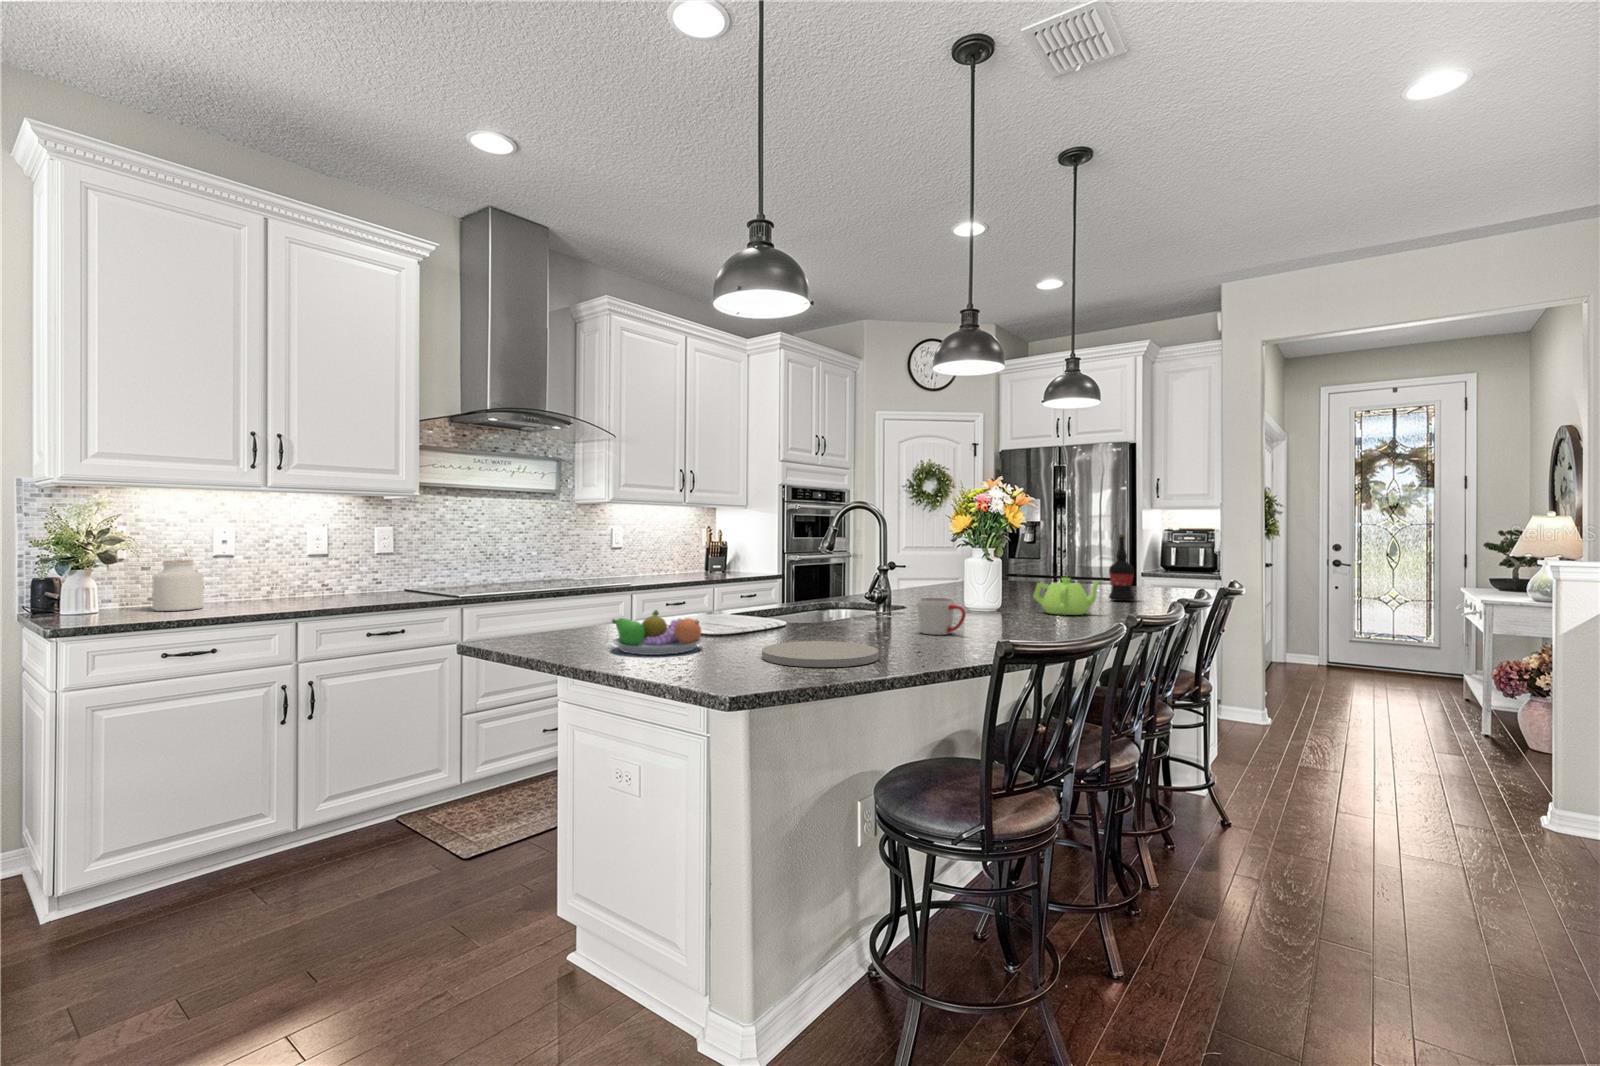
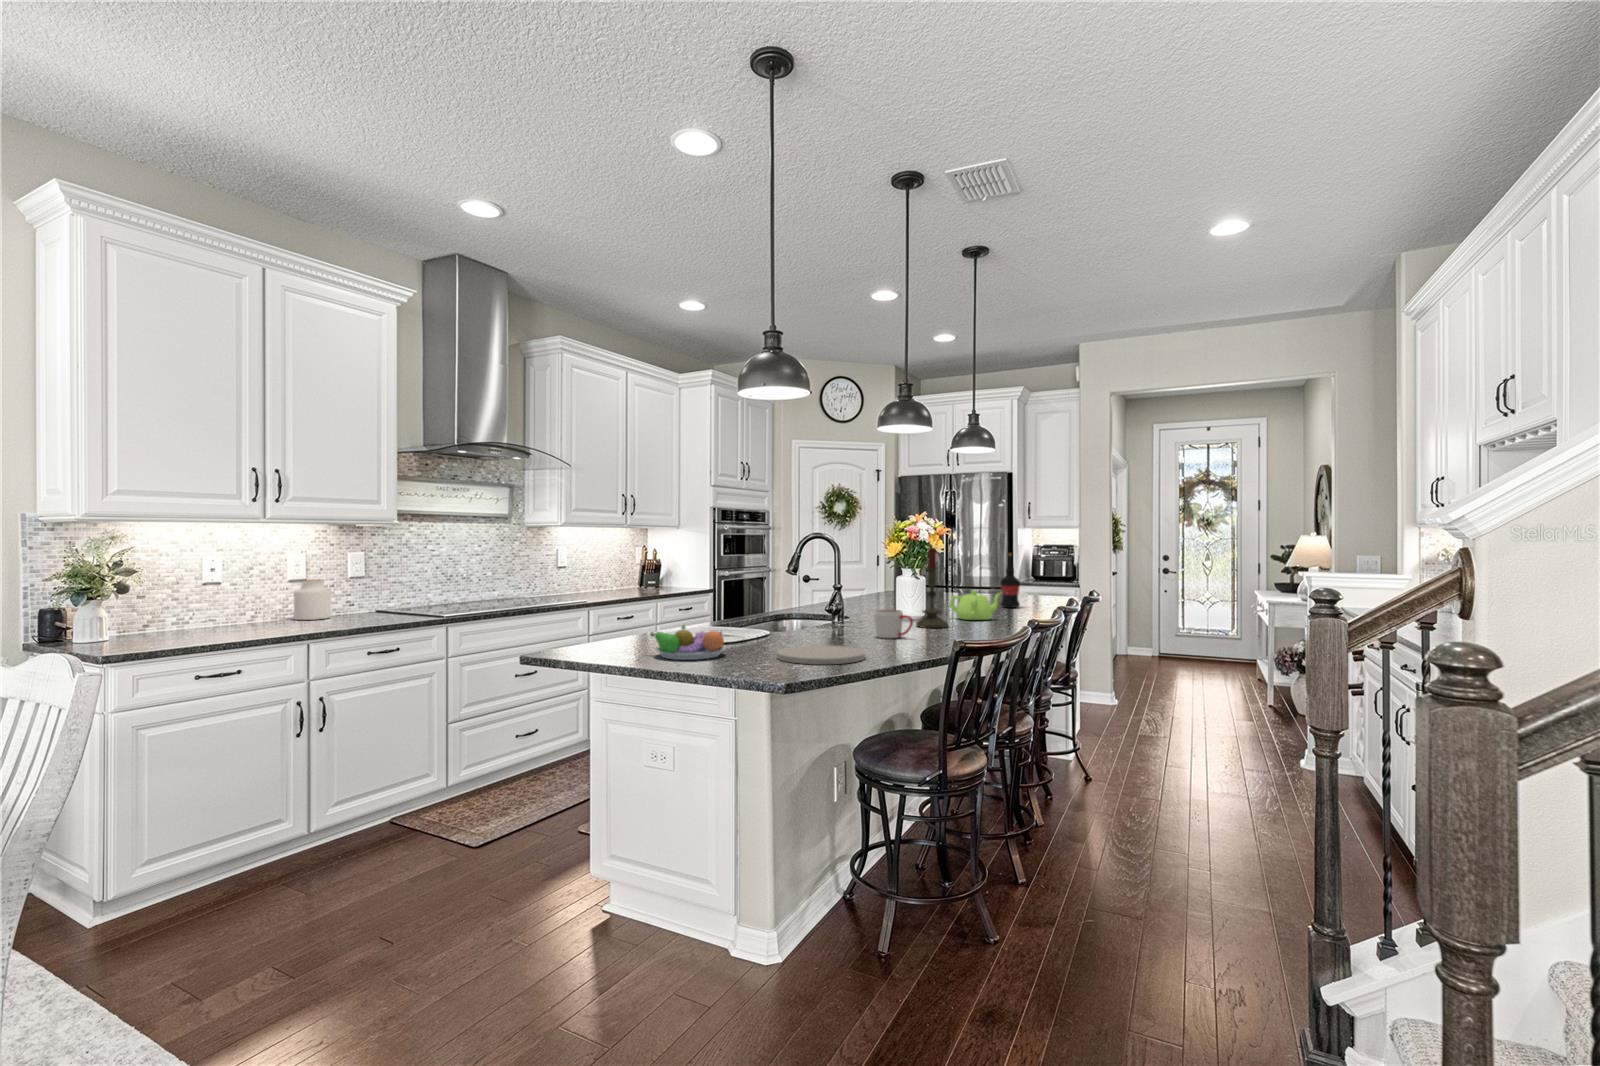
candle: none [983,519,1024,623] -> present [916,548,948,628]
jar: present [152,560,204,611] -> present [294,579,331,620]

